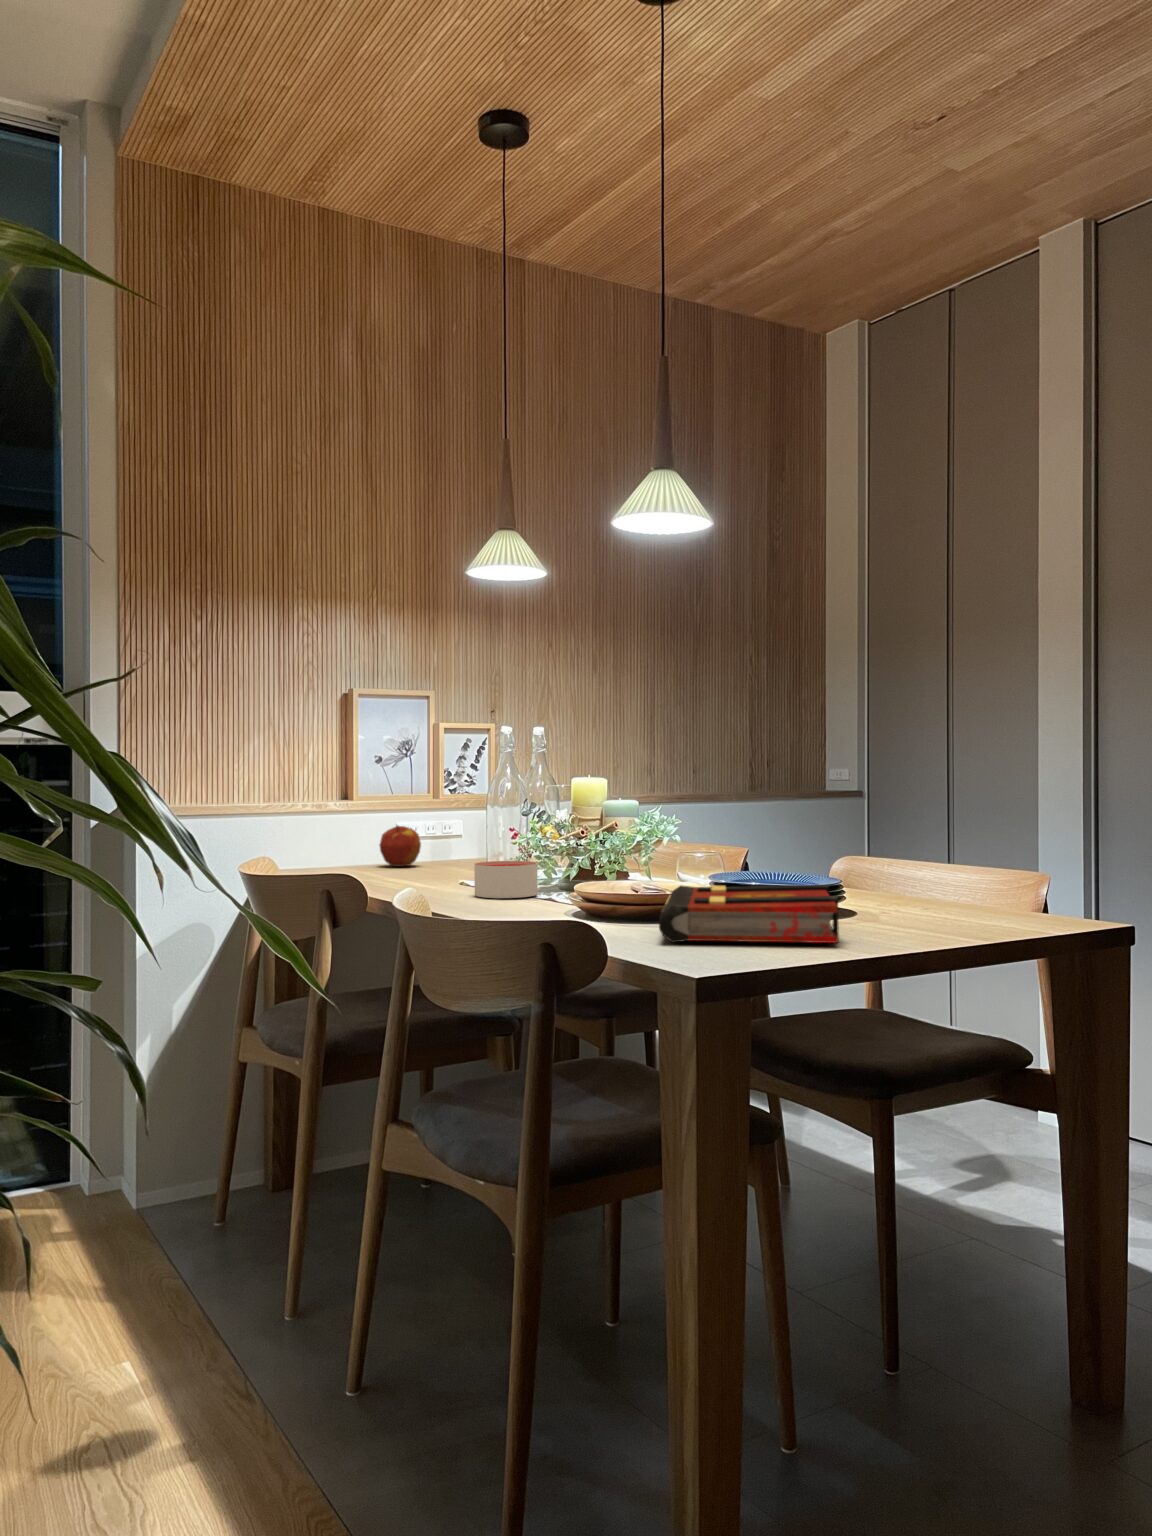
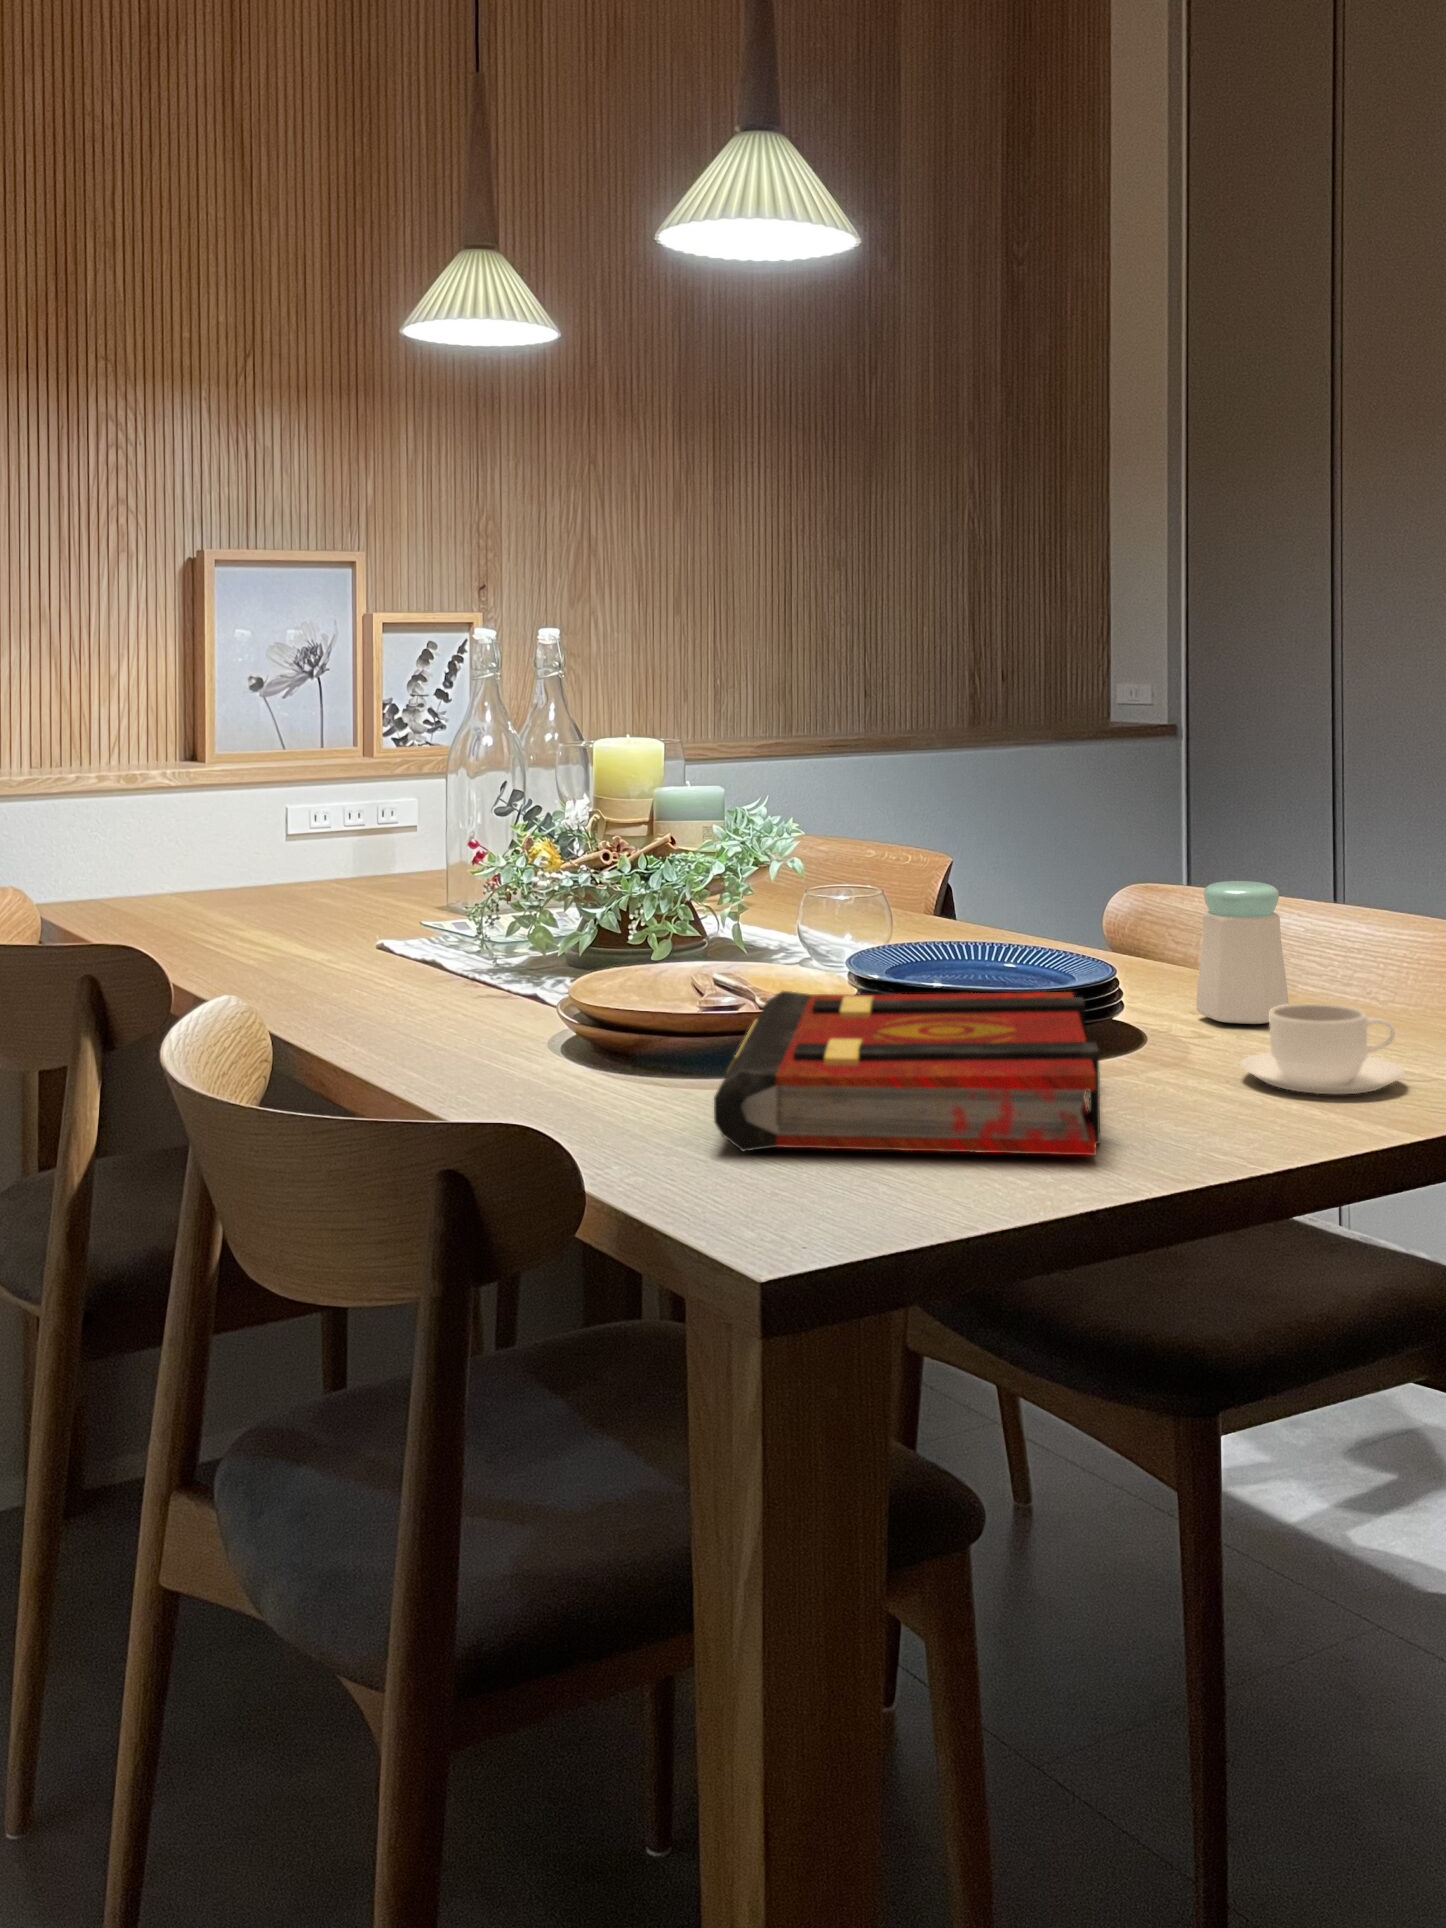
apple: present [380,826,421,866] -> none [245,816,326,895]
salt shaker: none [881,841,927,909] -> present [1197,881,1289,1024]
candle: present [474,861,538,898] -> none [388,911,515,994]
coffee cup: none [903,890,983,929] -> present [1240,1004,1405,1094]

